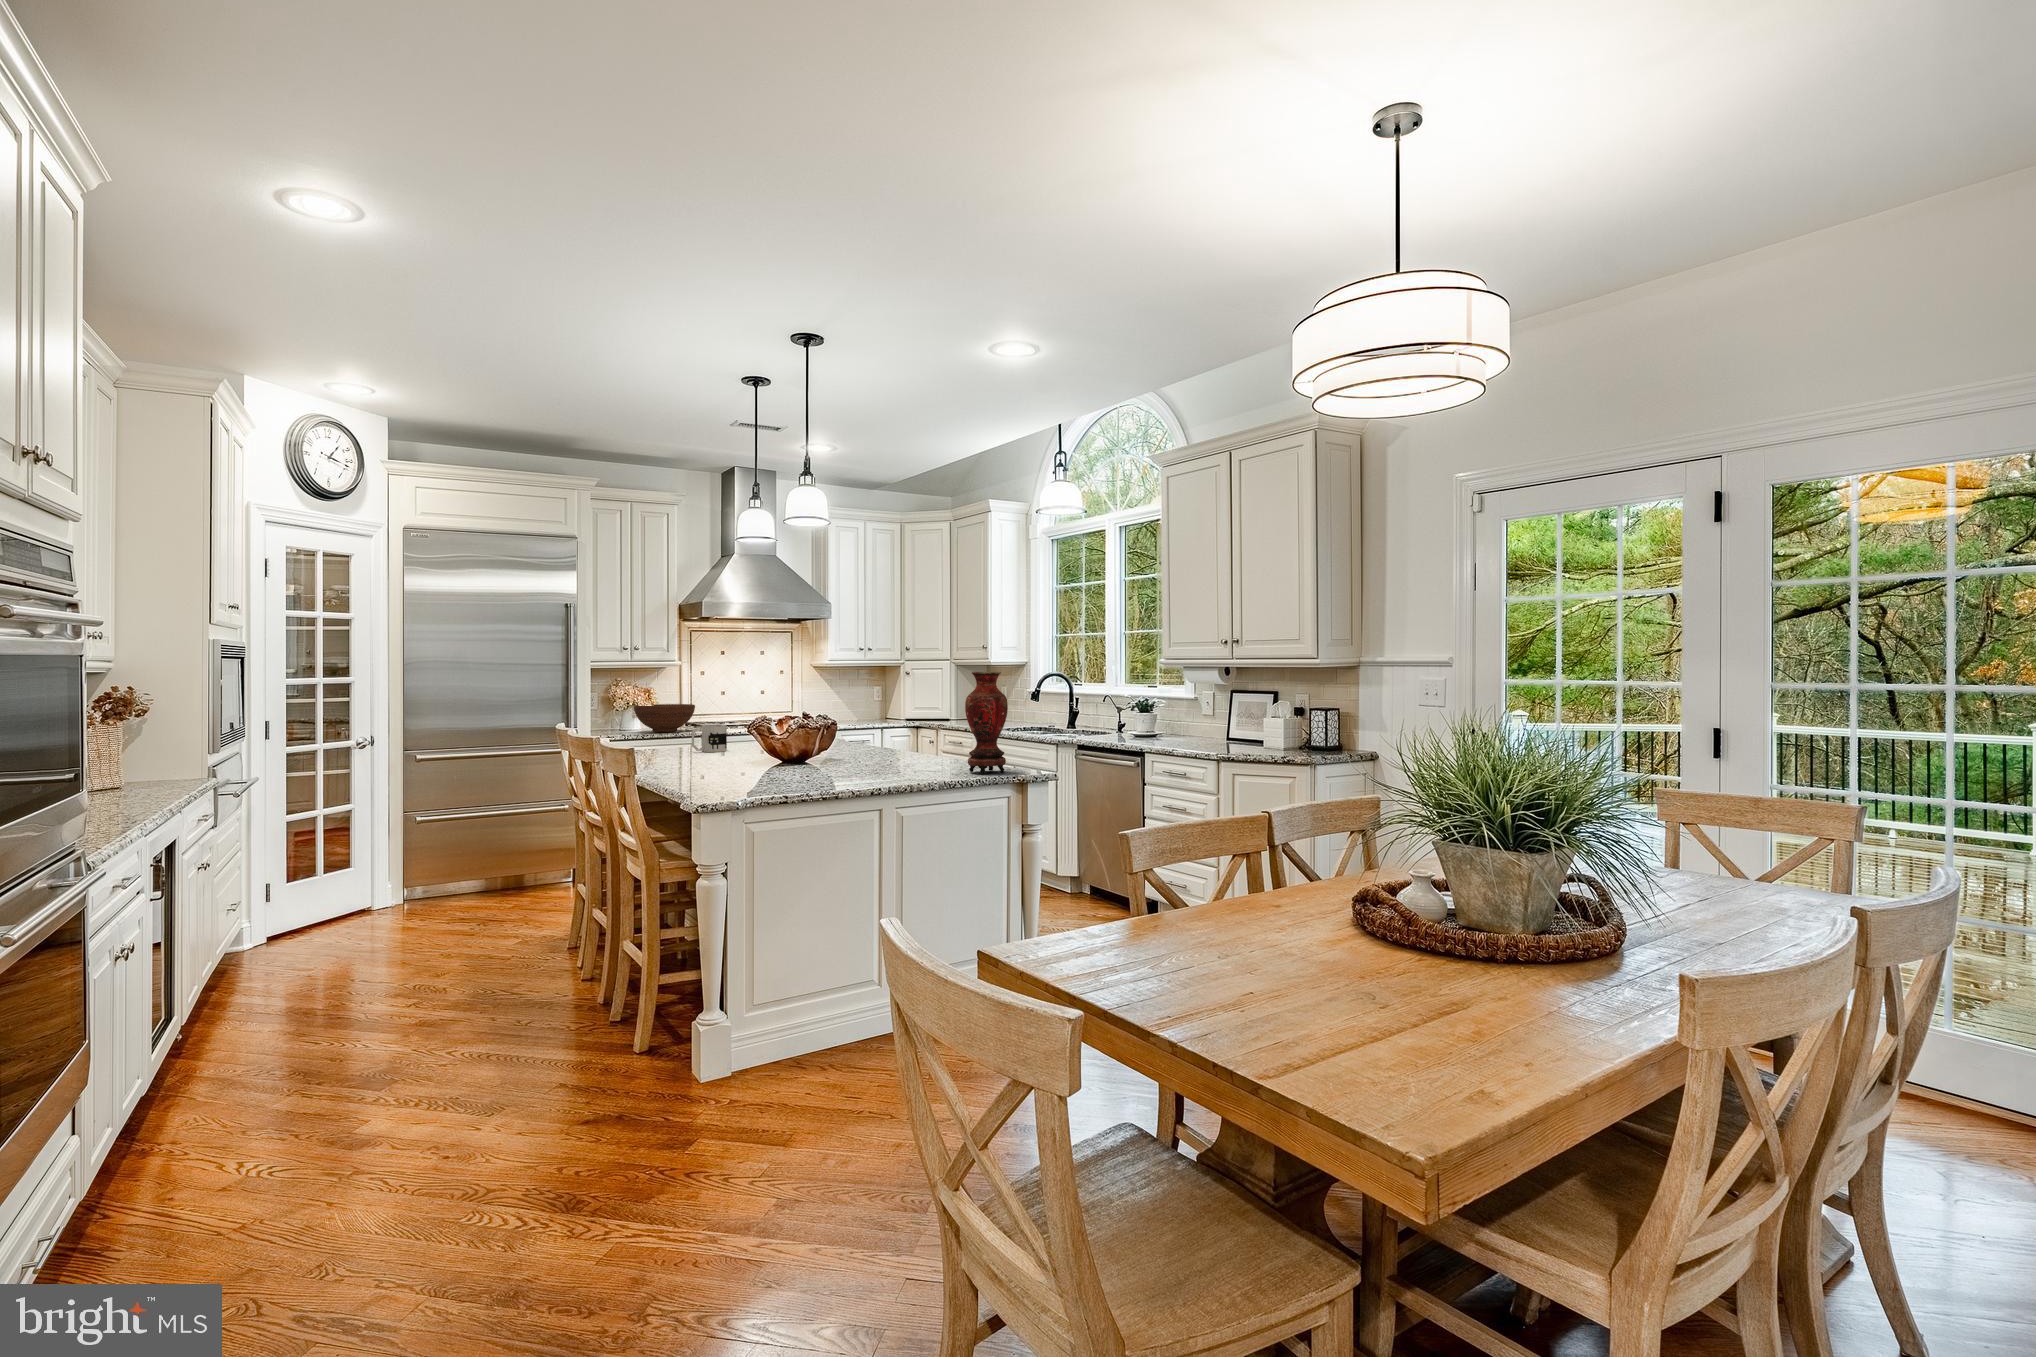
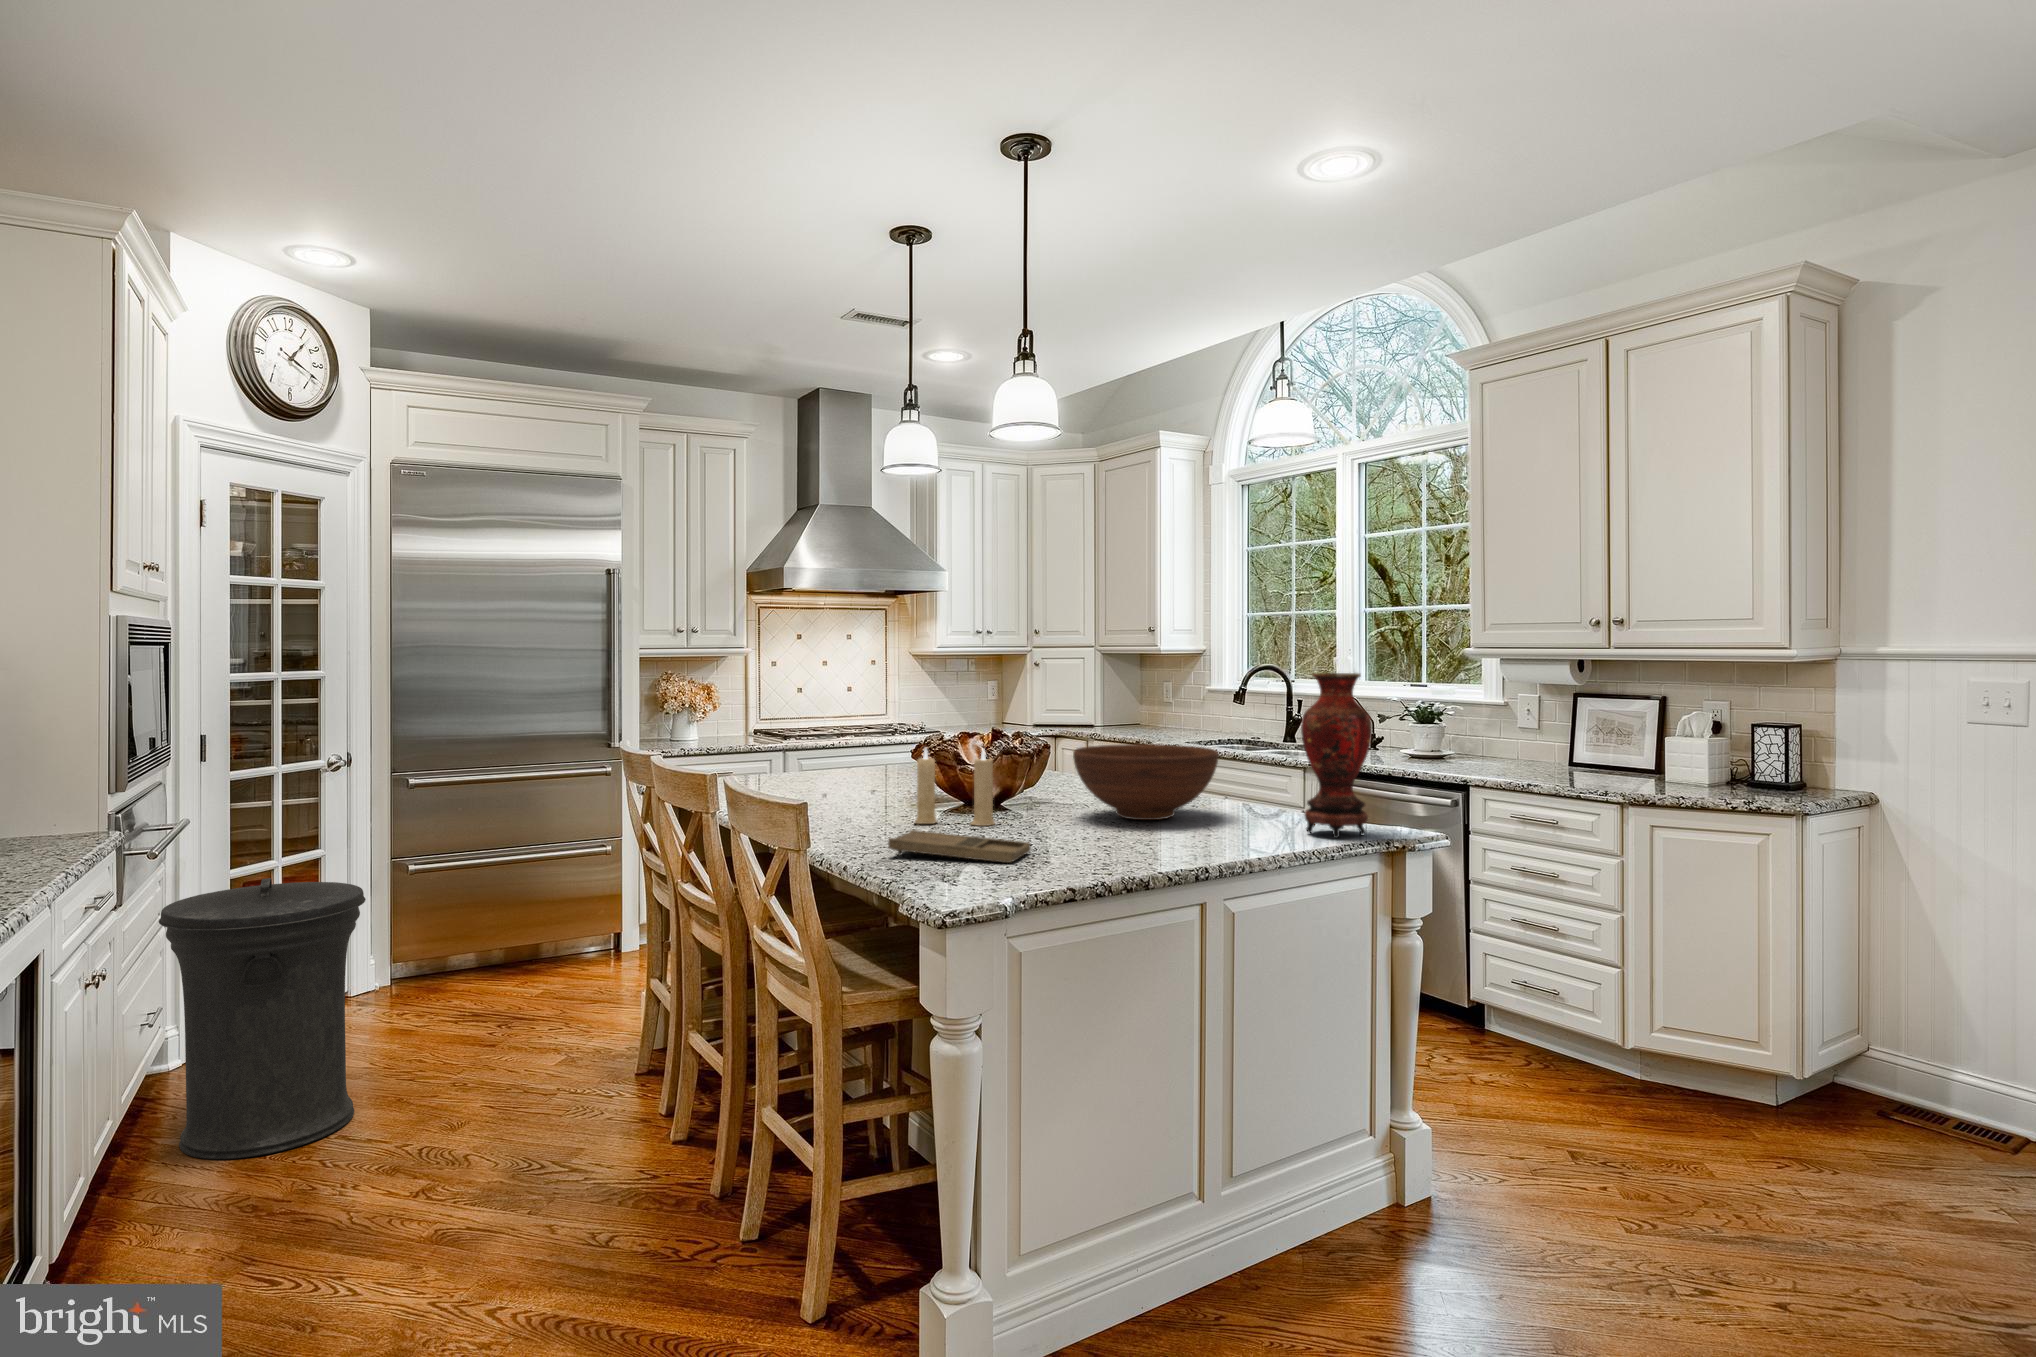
fruit bowl: present [634,704,695,732] -> present [1073,744,1219,820]
candle: none [733,720,785,771] -> present [915,748,995,826]
mug: present [692,724,727,752] -> none [809,742,856,783]
tray: none [694,770,784,786] -> present [888,830,1030,863]
trash can: none [236,814,377,996] -> present [159,878,366,1159]

